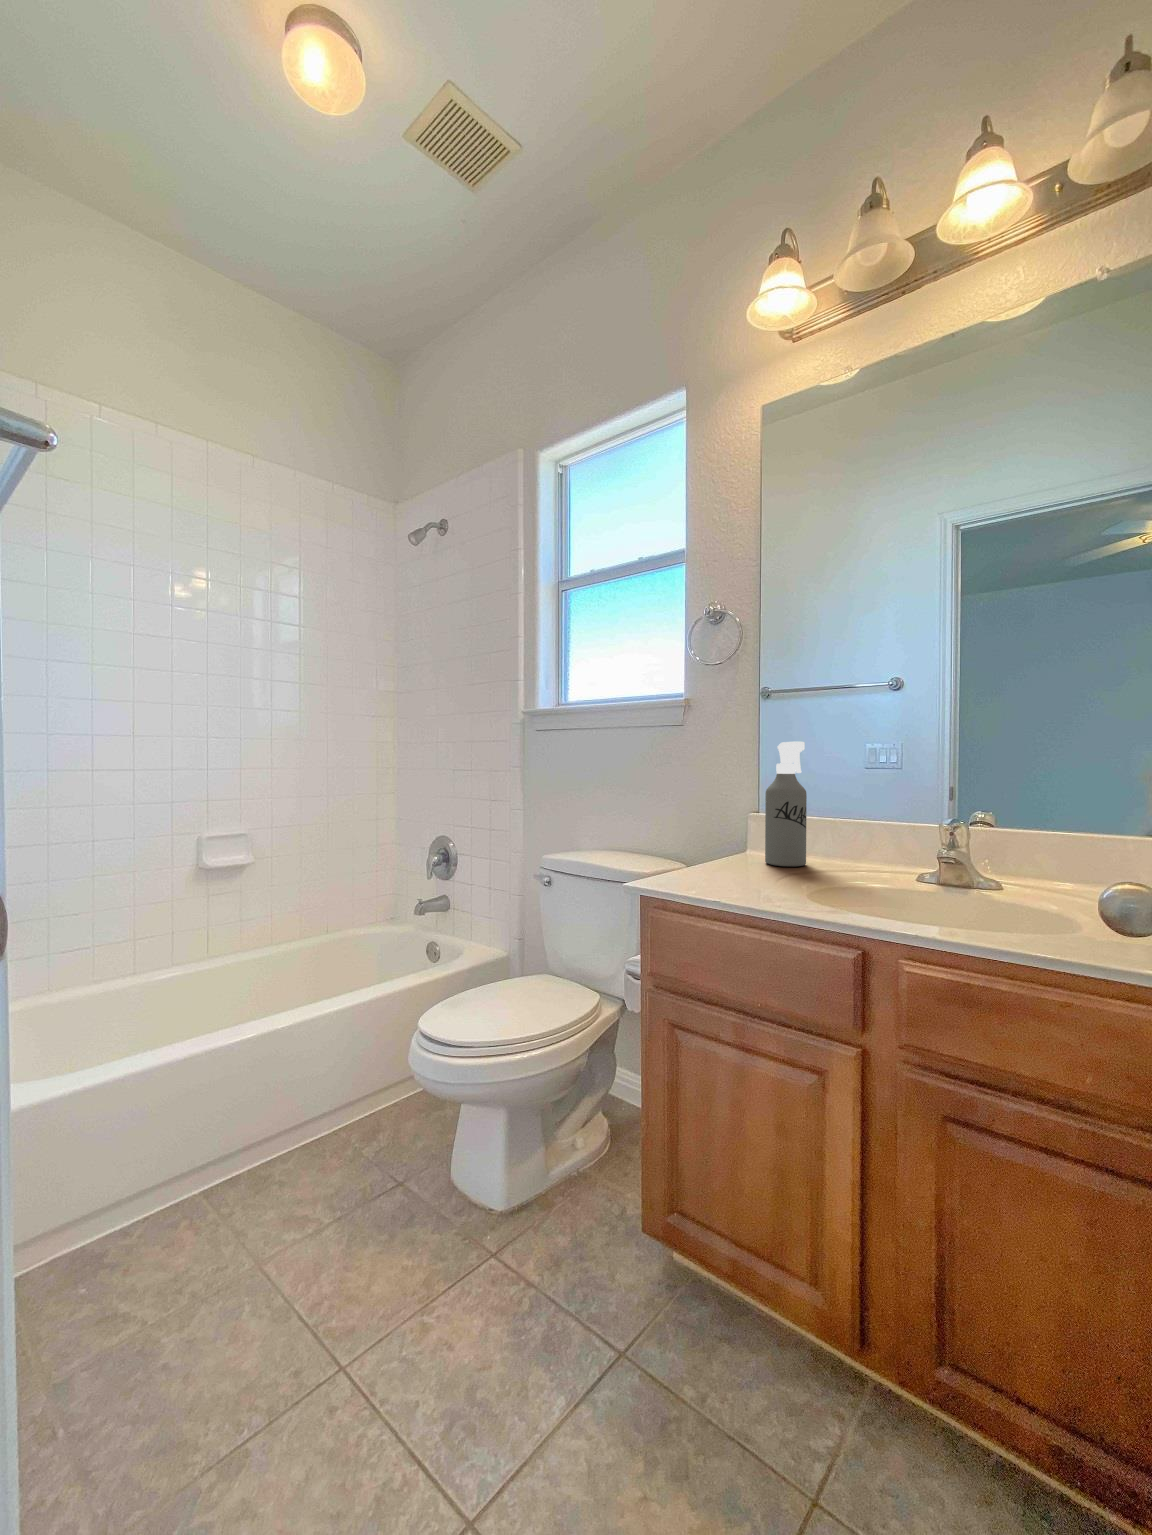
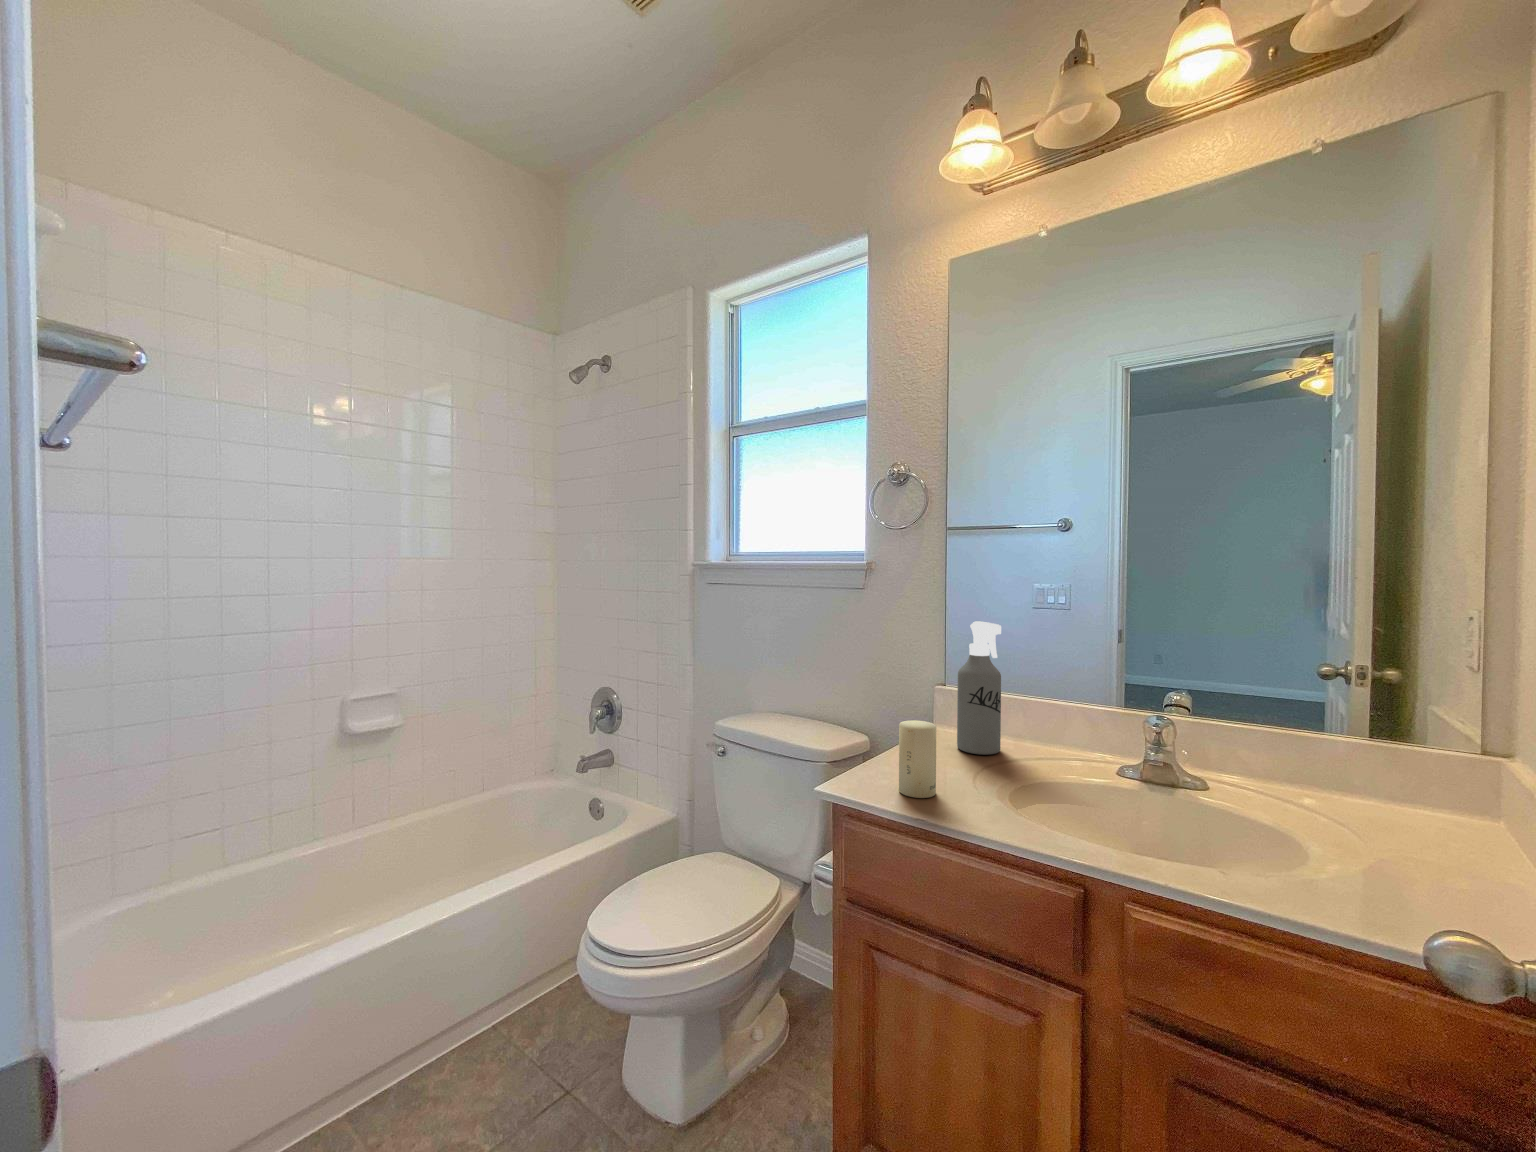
candle: none [702,822,737,888] -> present [899,720,936,798]

